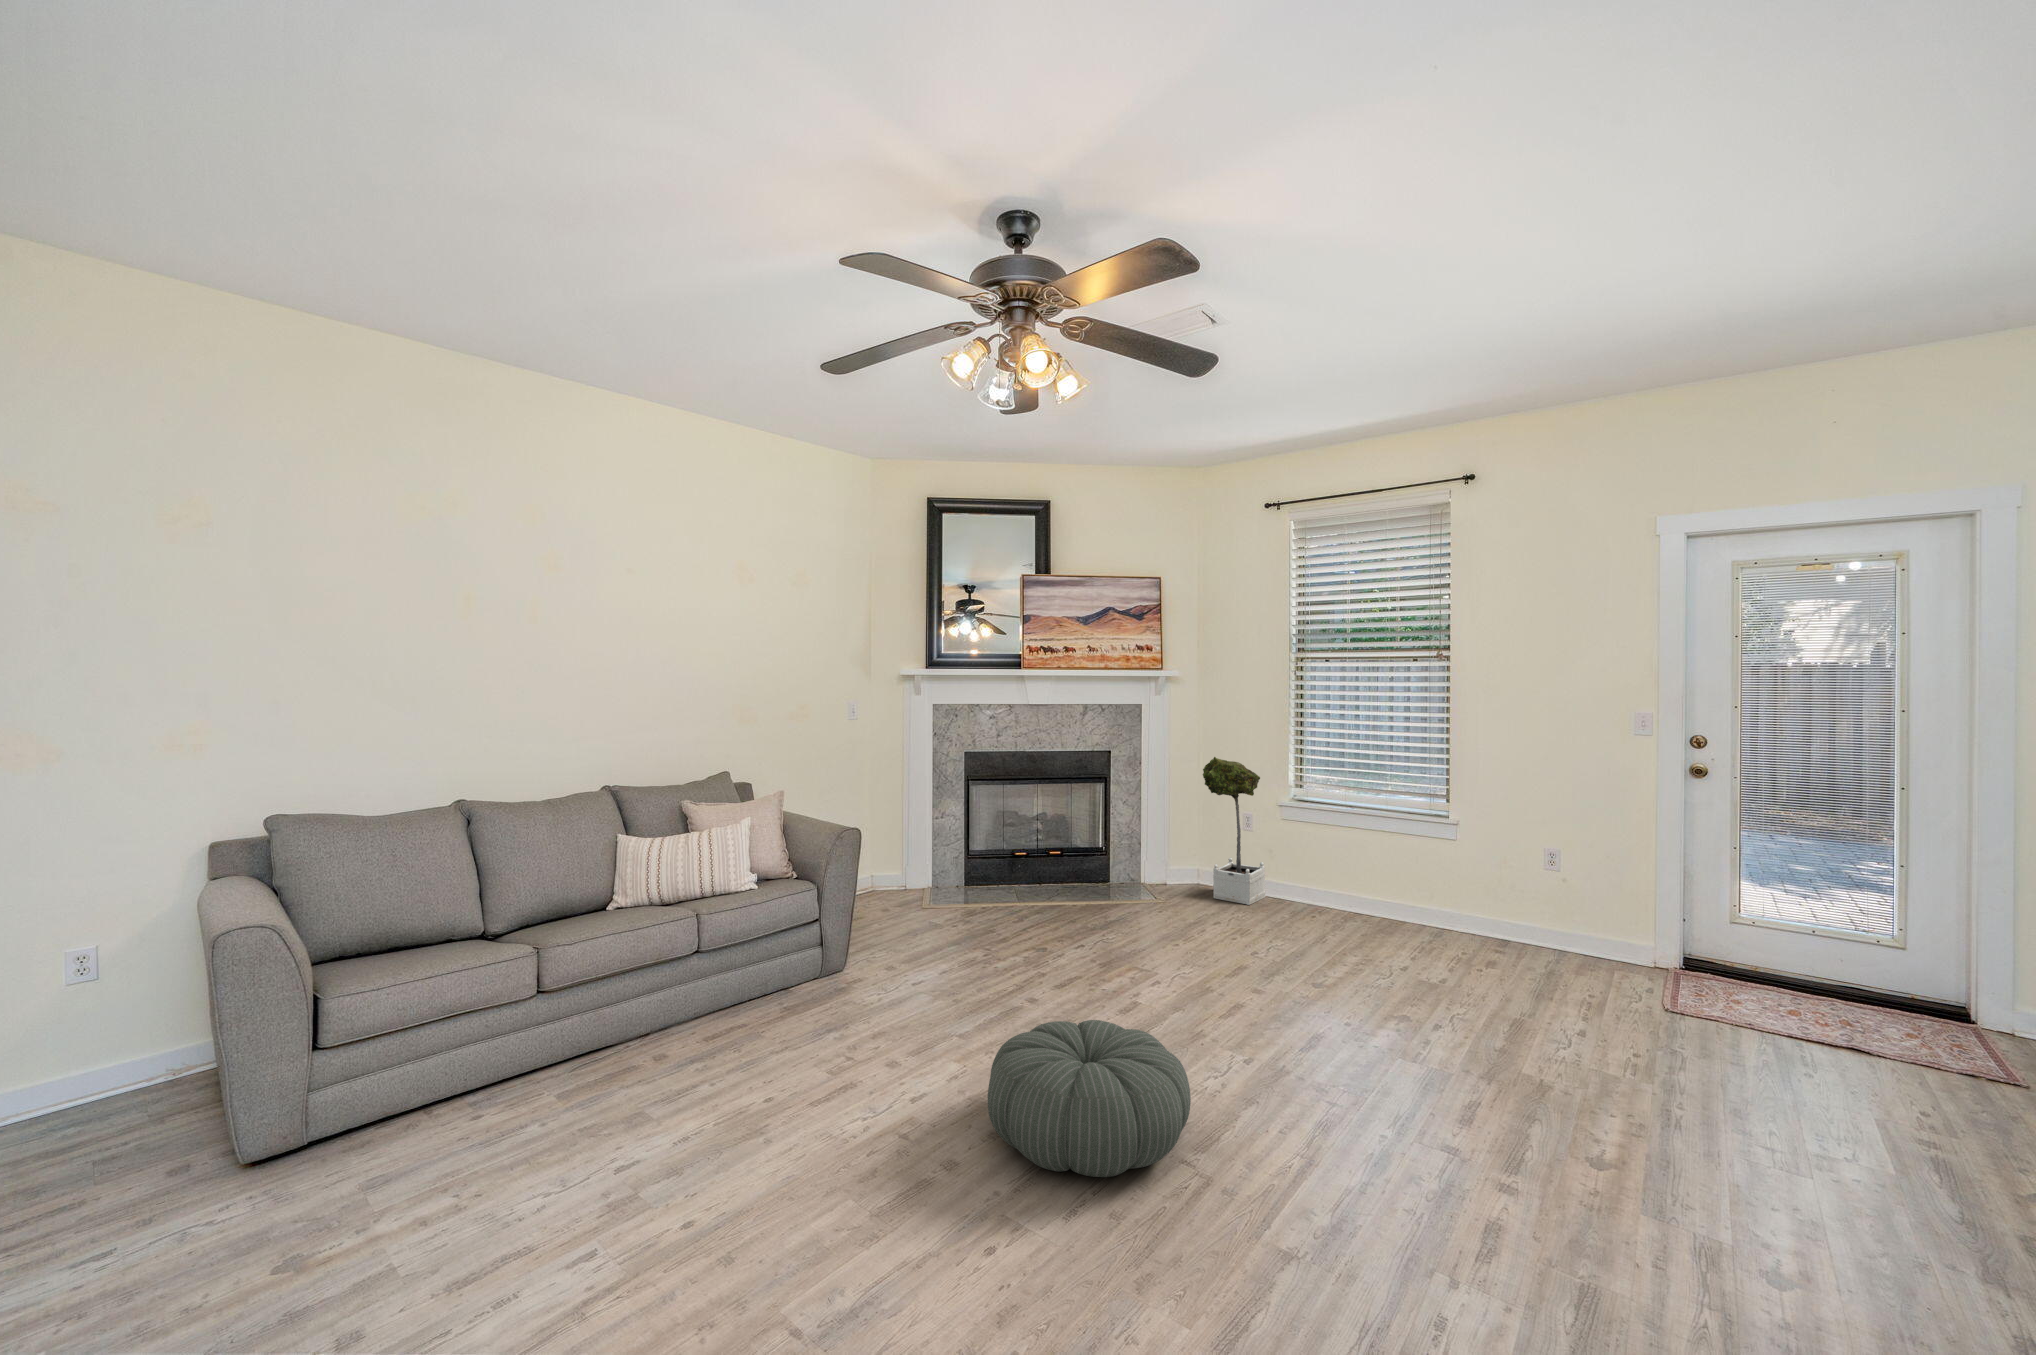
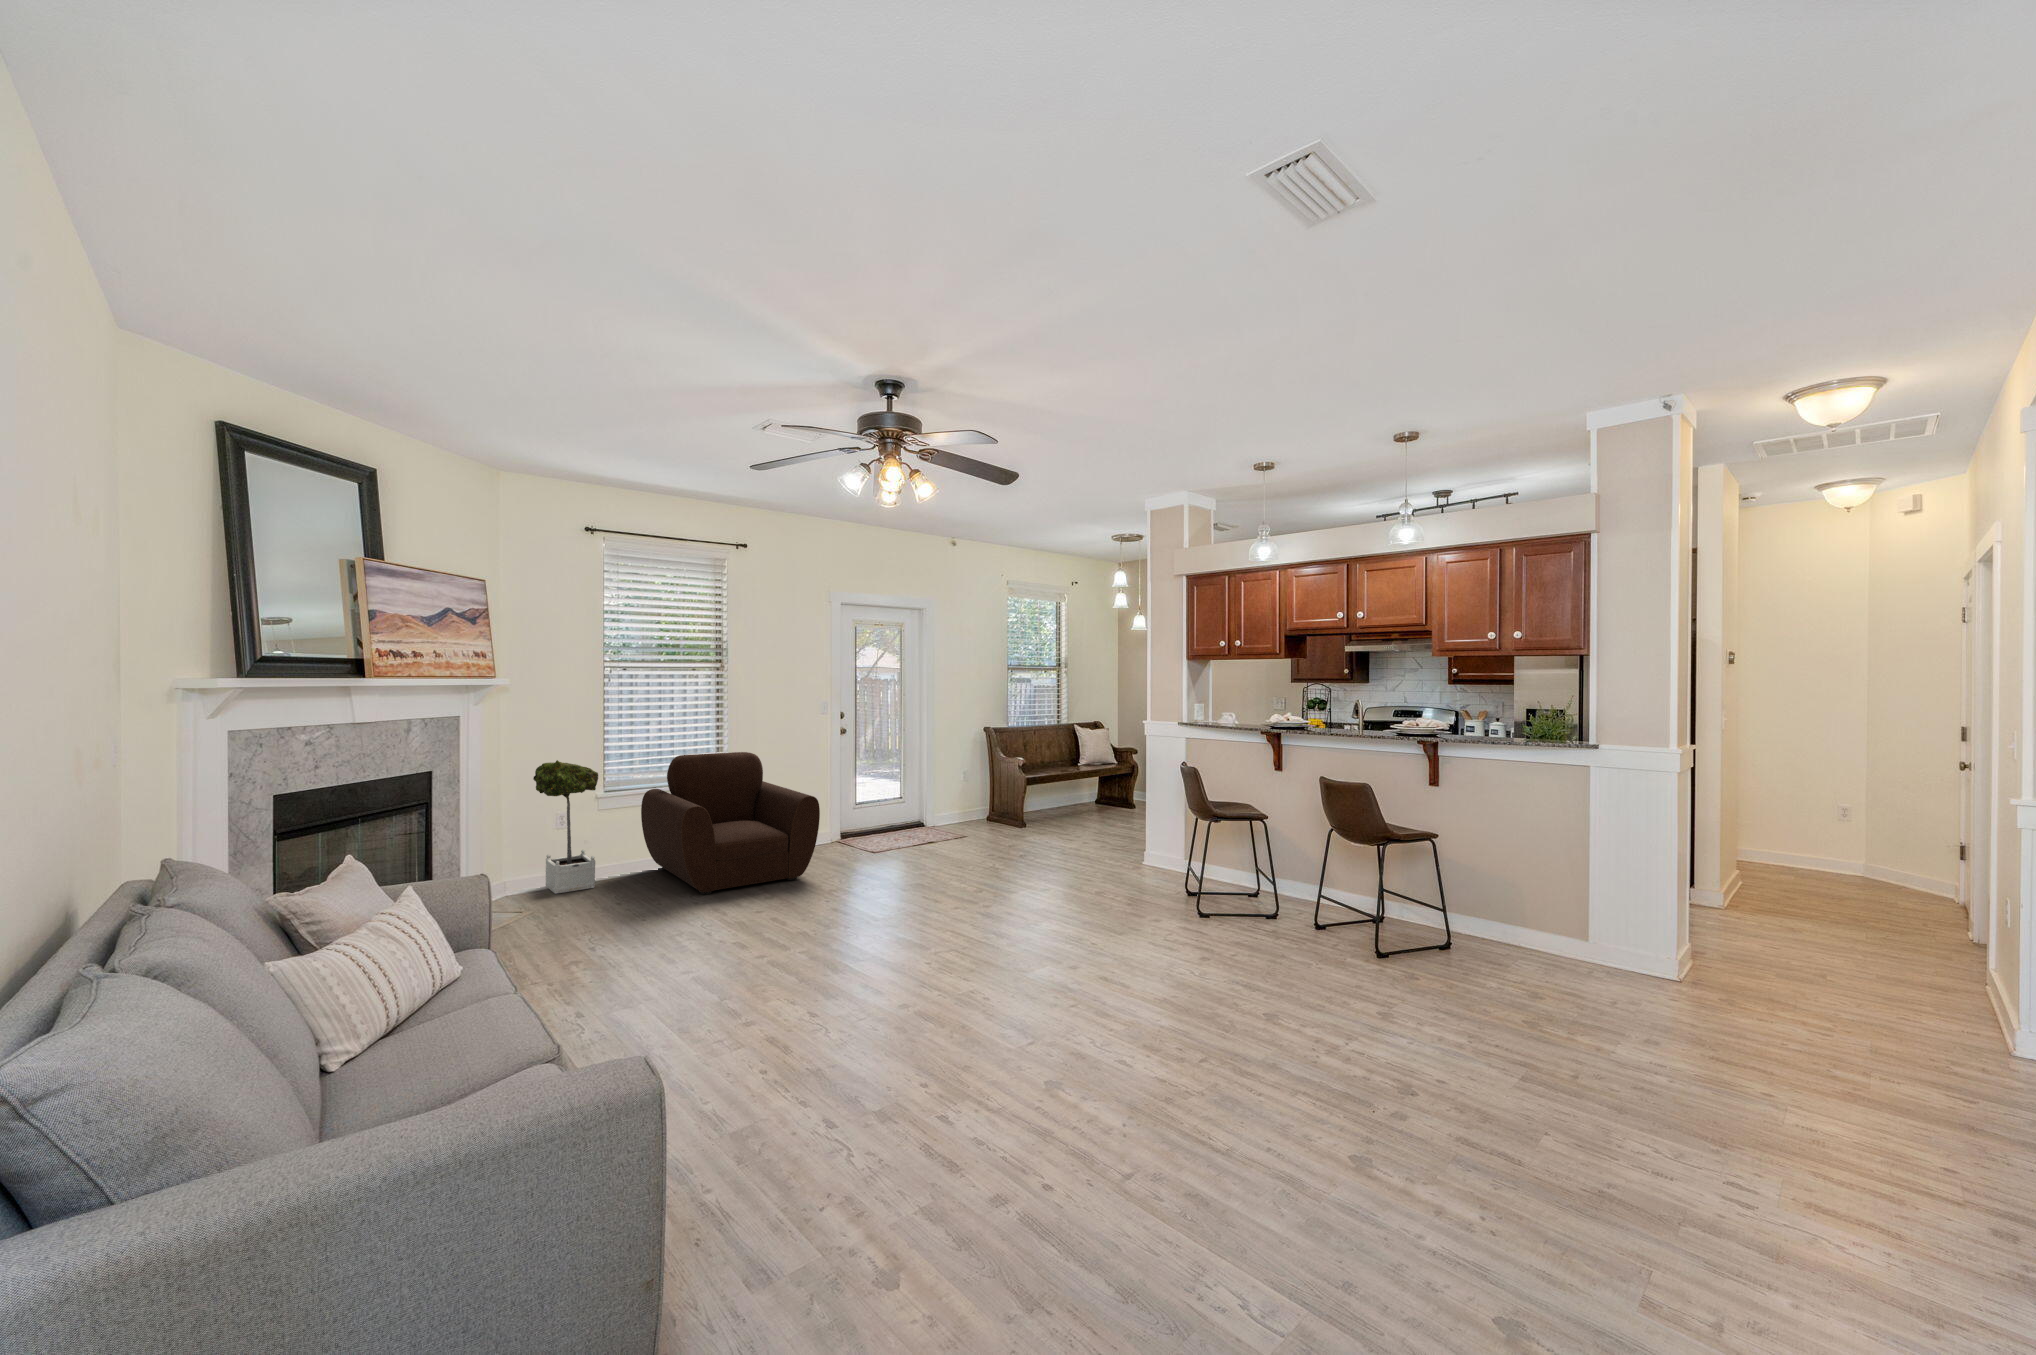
armchair: none [1263,770,1515,979] -> present [641,752,820,895]
pouf: present [987,1020,1191,1177] -> none [849,921,977,1006]

